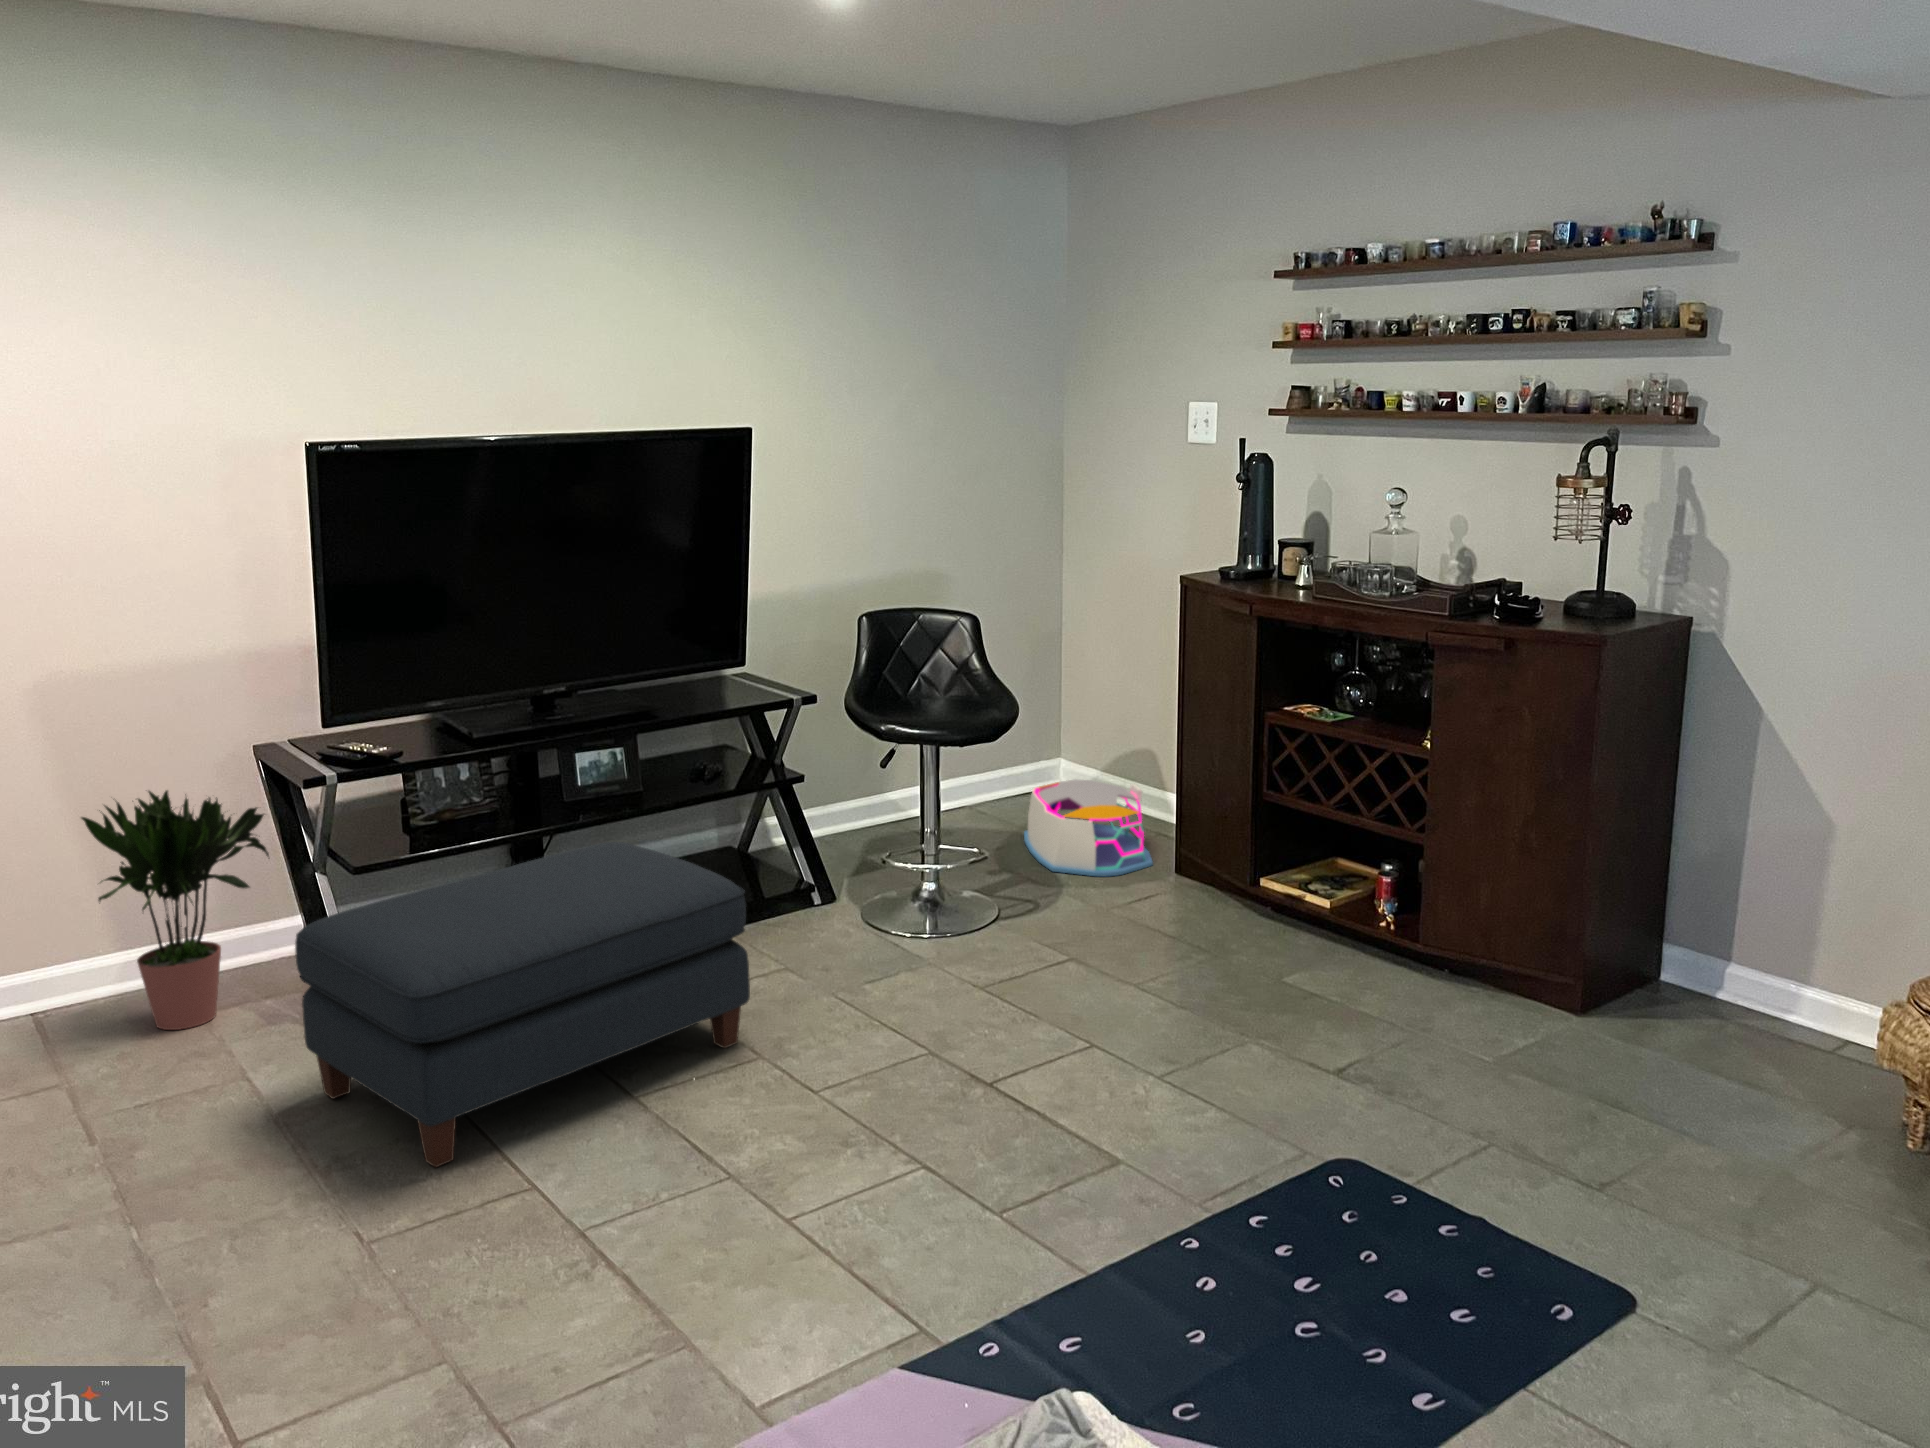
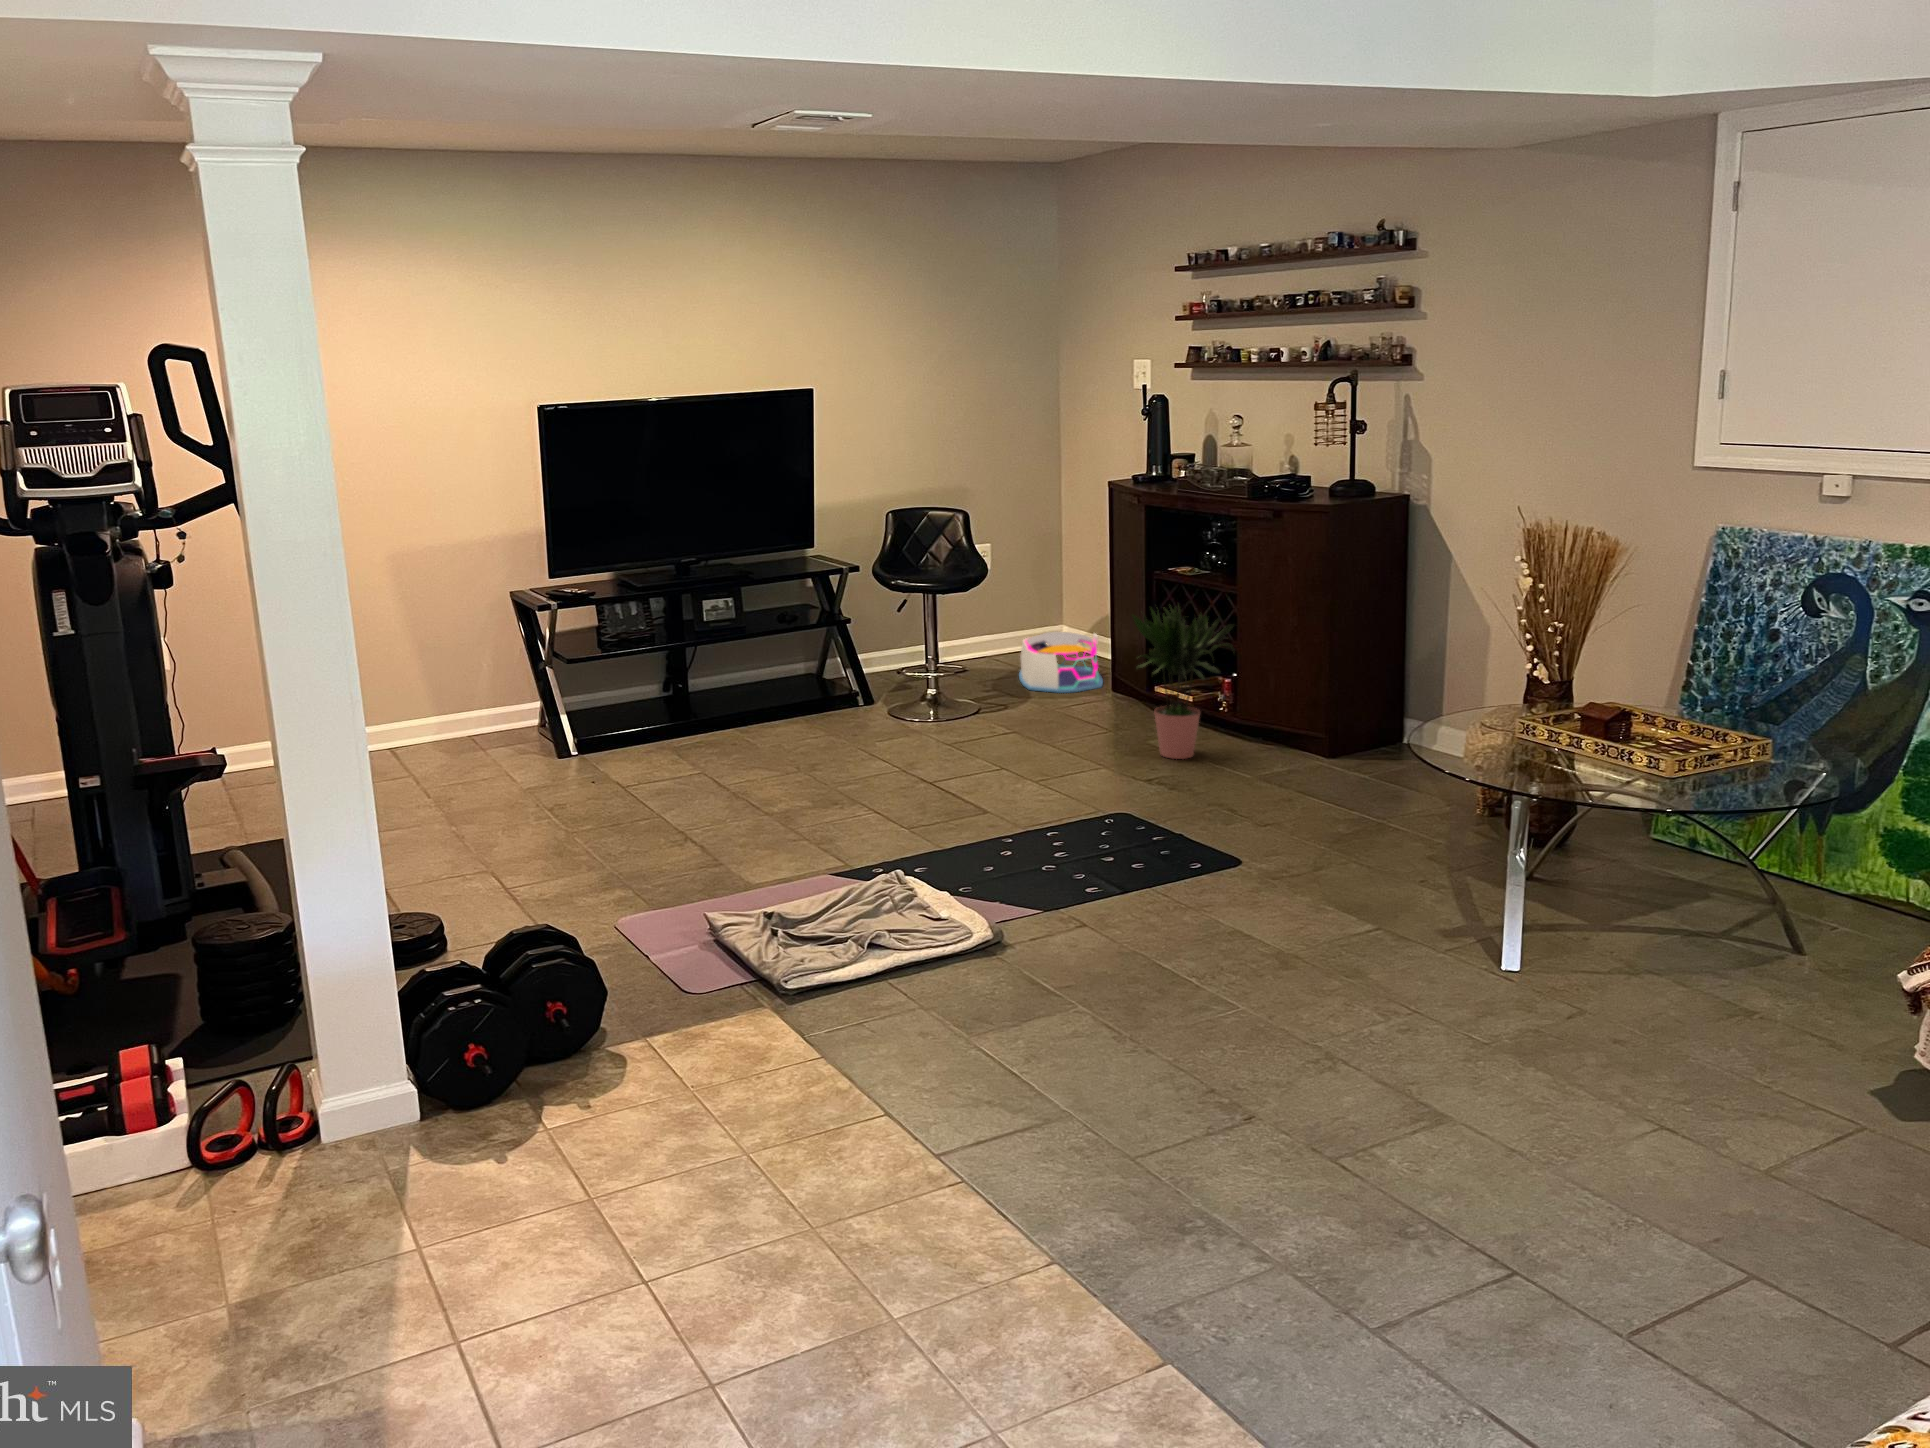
potted plant: present [81,791,269,1030] -> present [1132,607,1234,759]
ottoman: present [295,842,750,1167] -> none [537,647,799,806]

